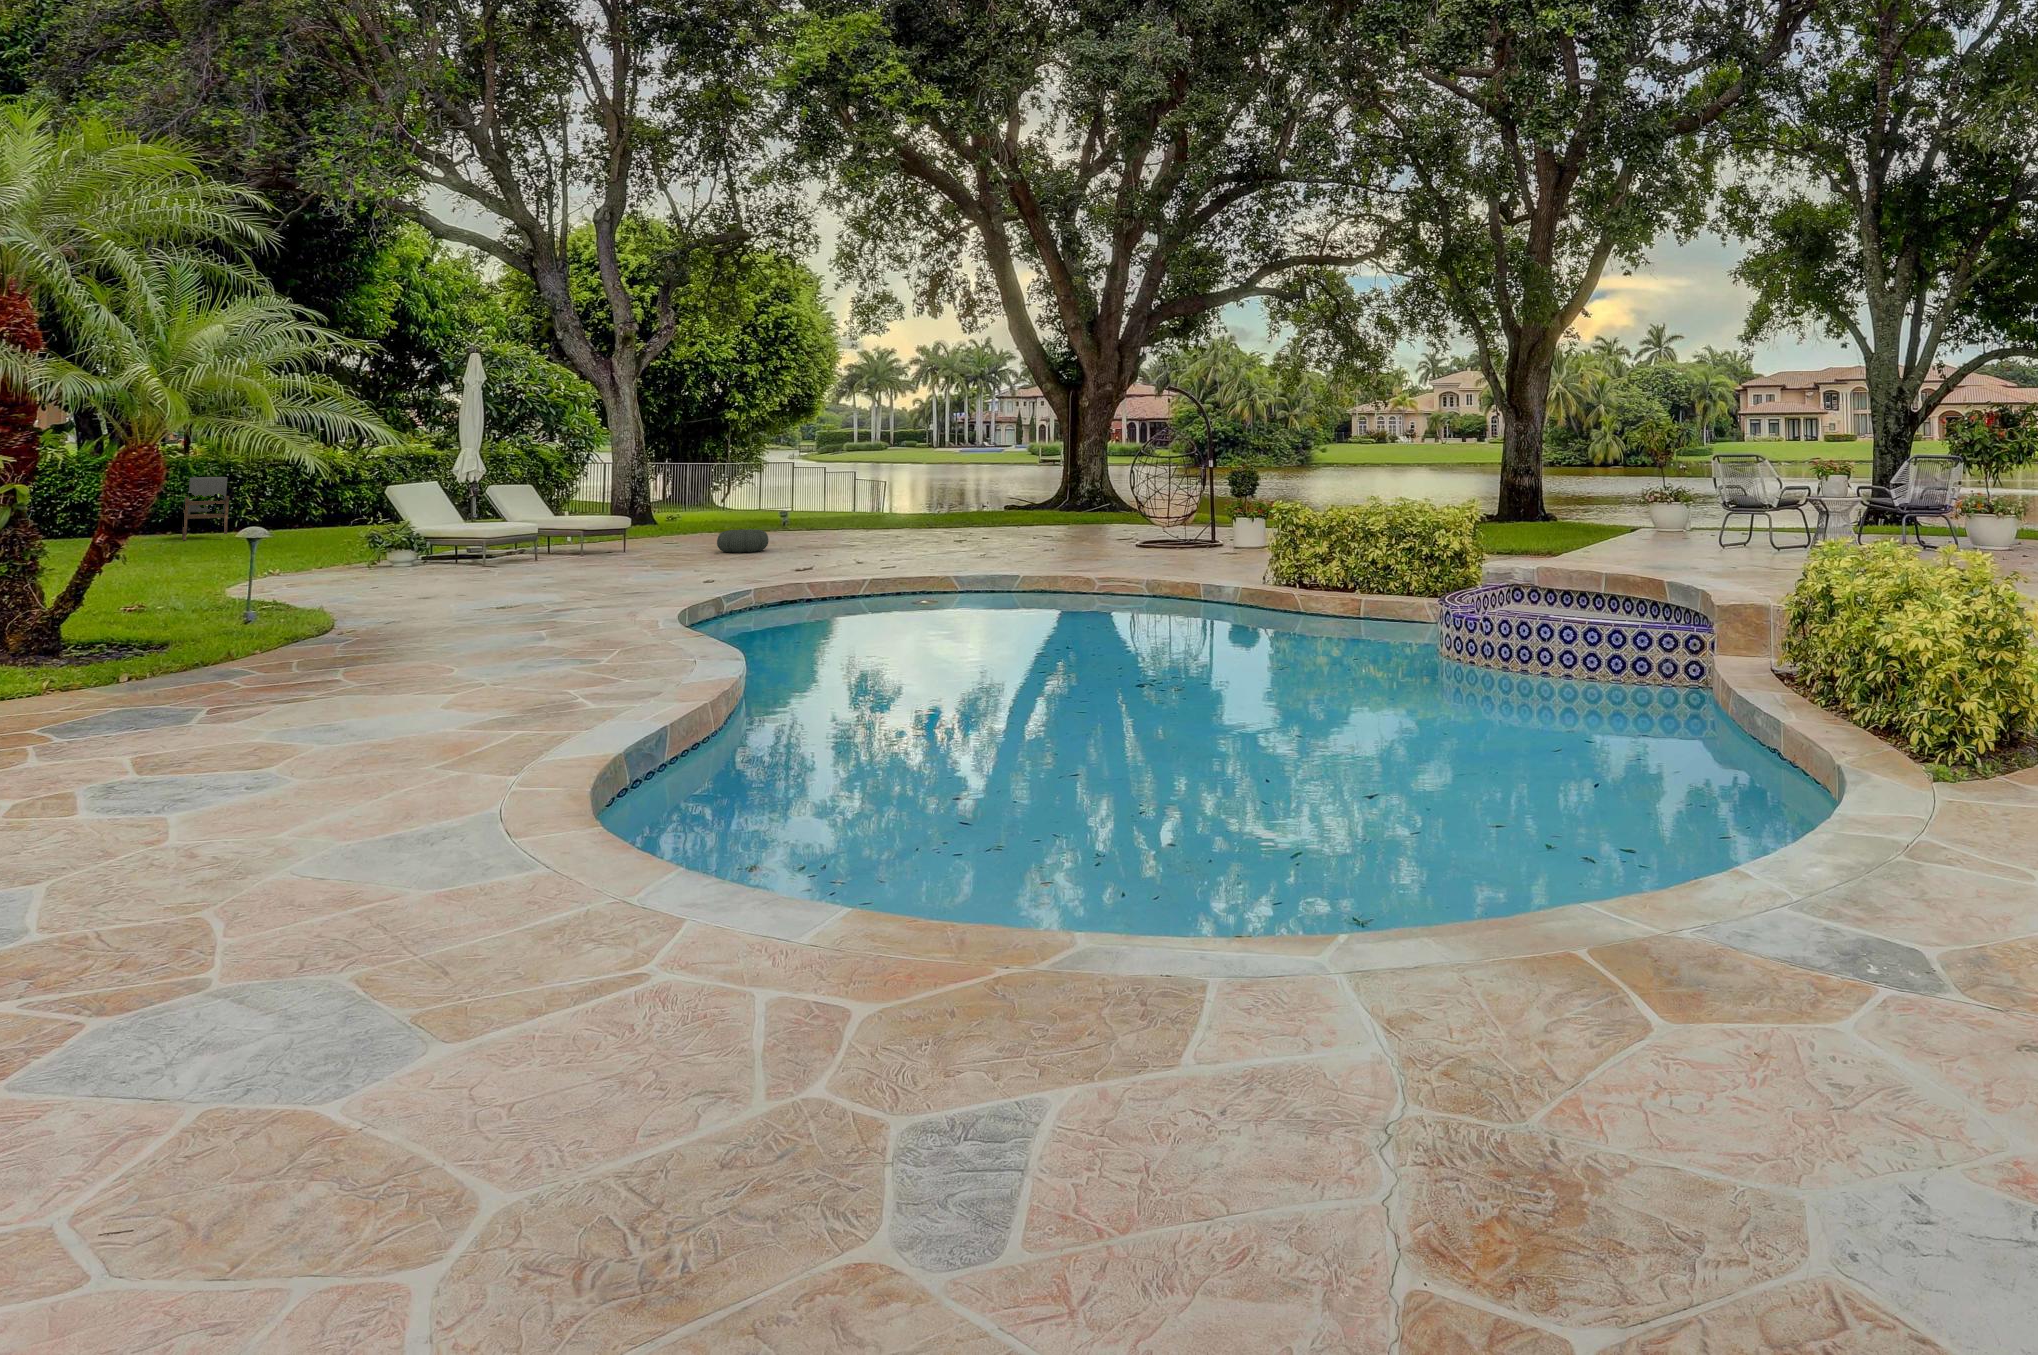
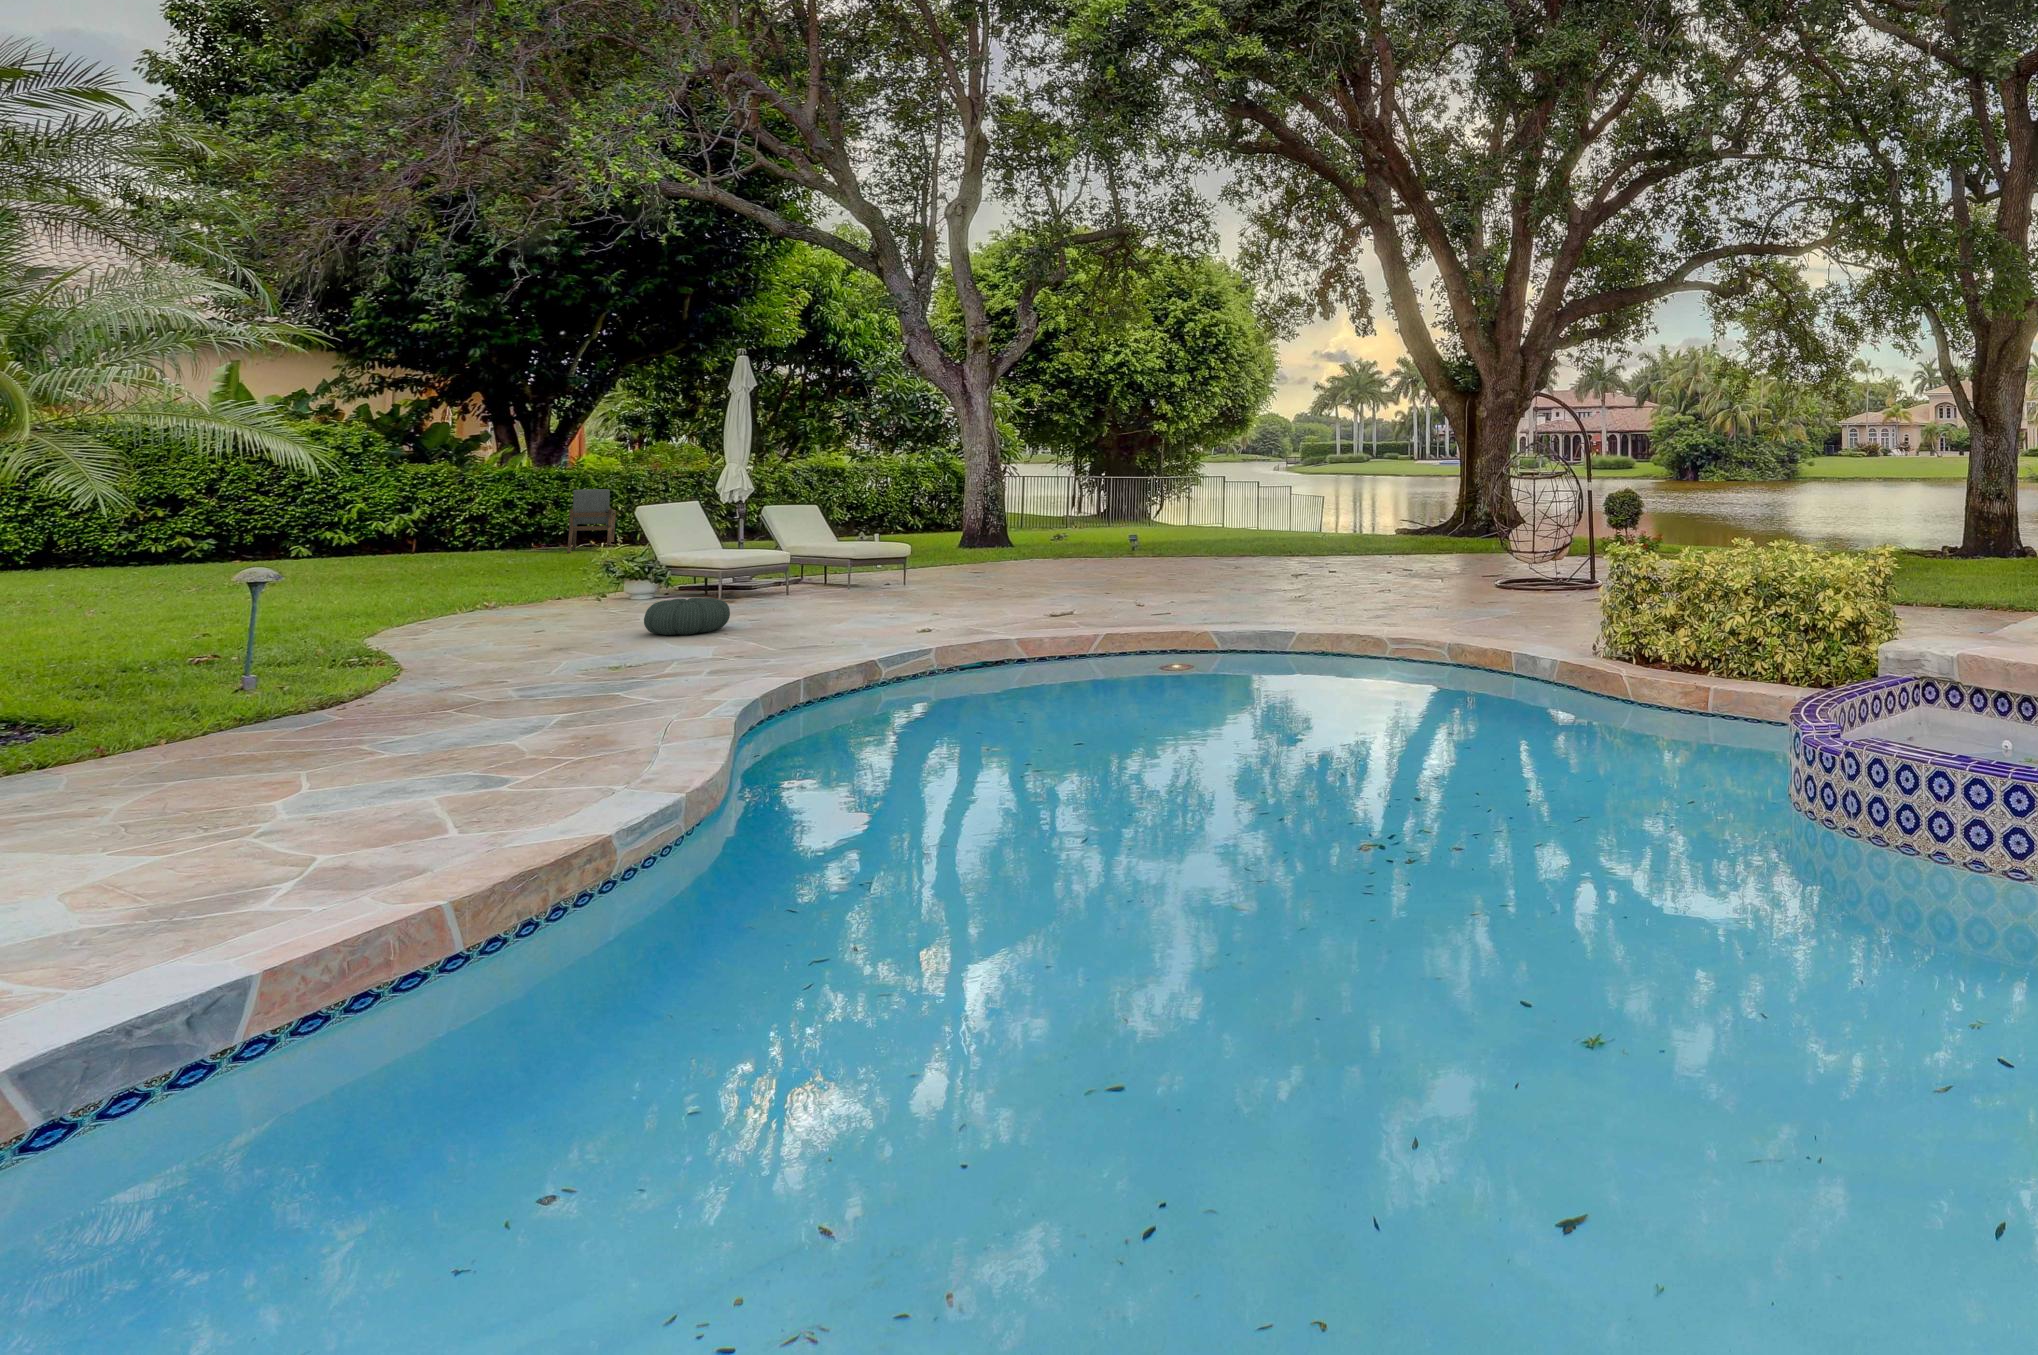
pouf: present [717,529,768,553] -> present [644,598,730,635]

